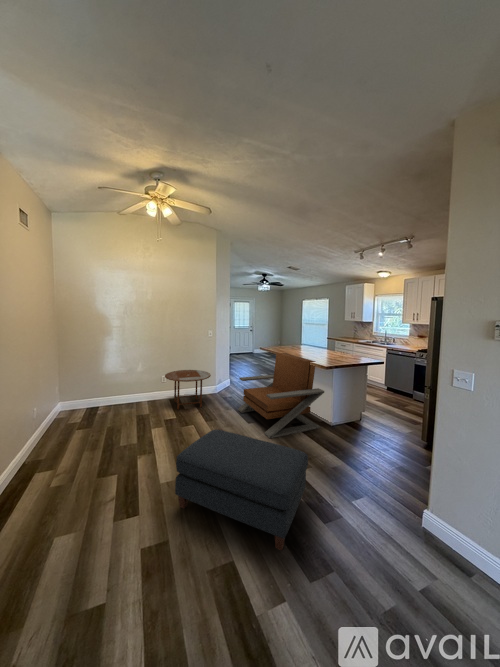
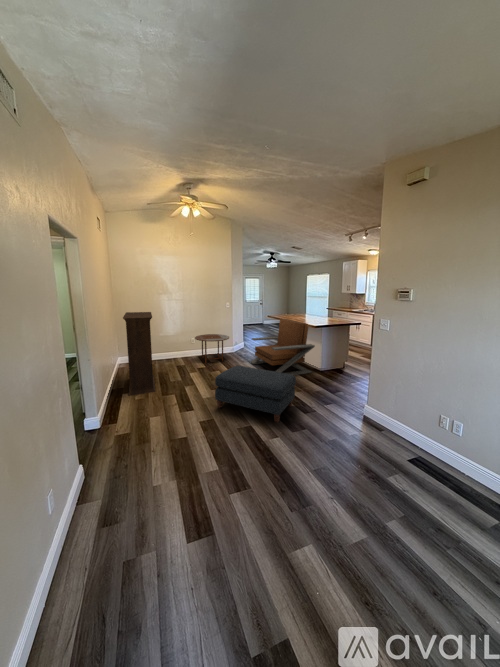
bookcase: none [38,342,100,476] -> present [123,312,156,396]

